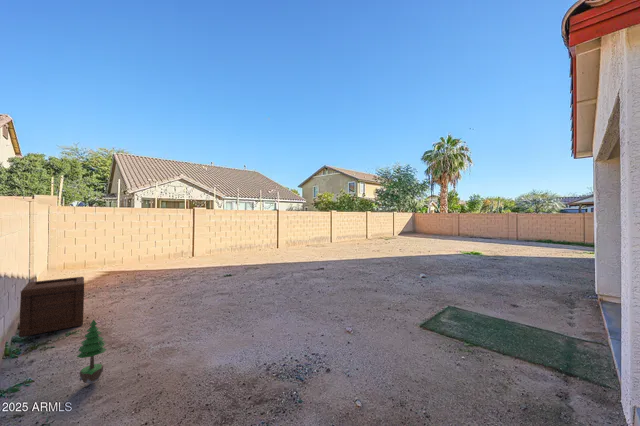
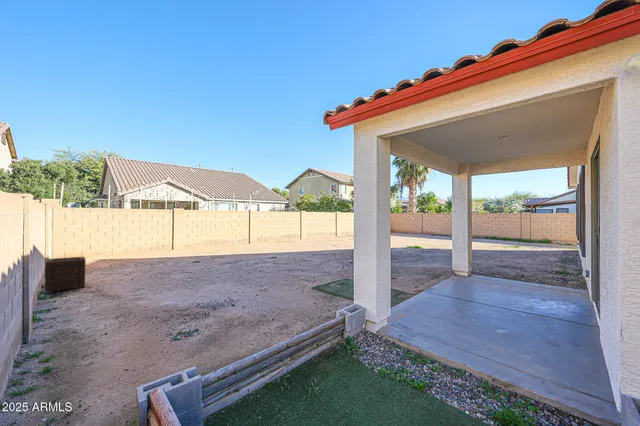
potted tree: present [77,320,106,384] -> none [84,272,101,308]

